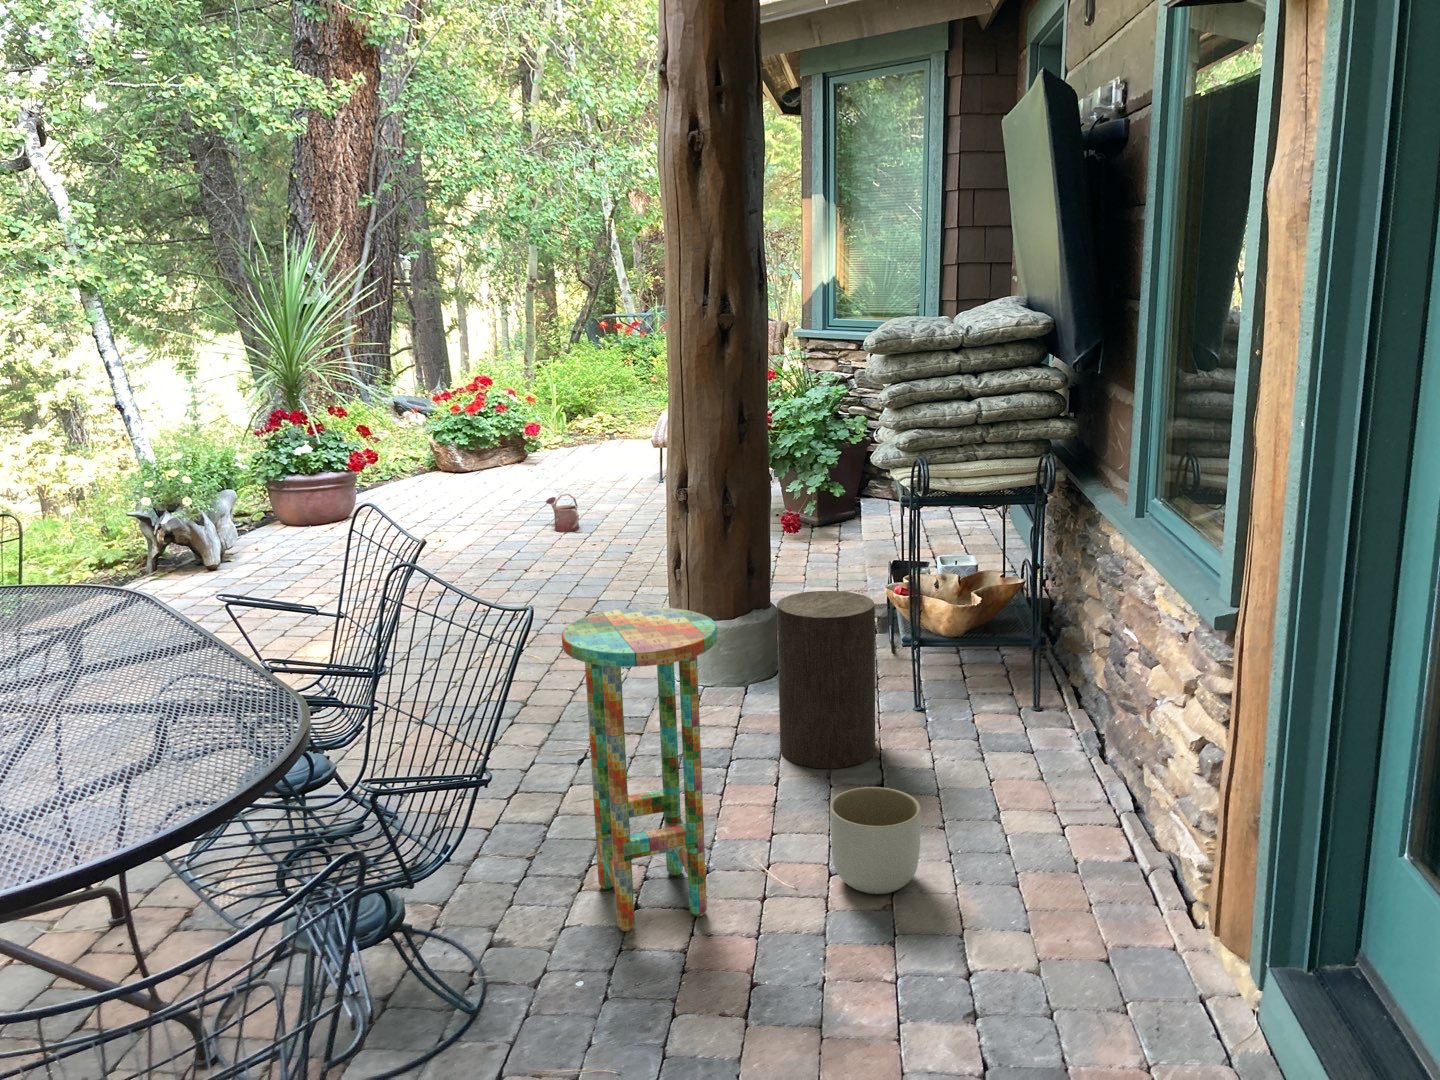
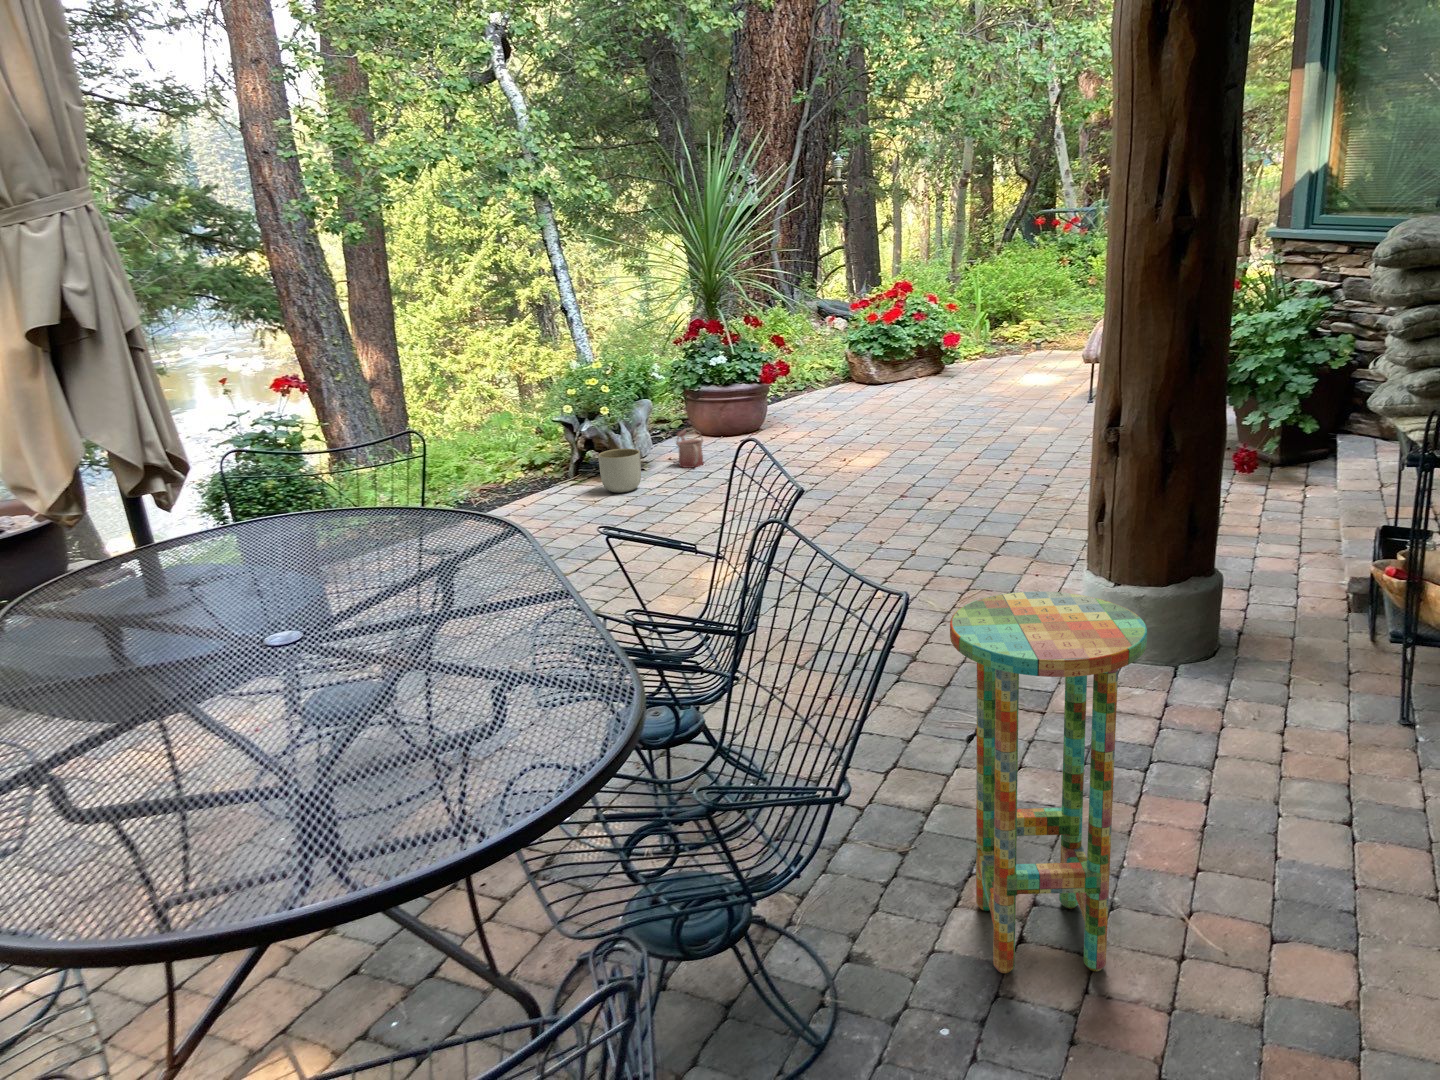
watering can: present [546,494,579,532] -> present [676,428,703,468]
stool: present [777,591,875,769] -> none [1214,570,1362,794]
planter: present [830,787,921,894] -> present [598,449,641,493]

